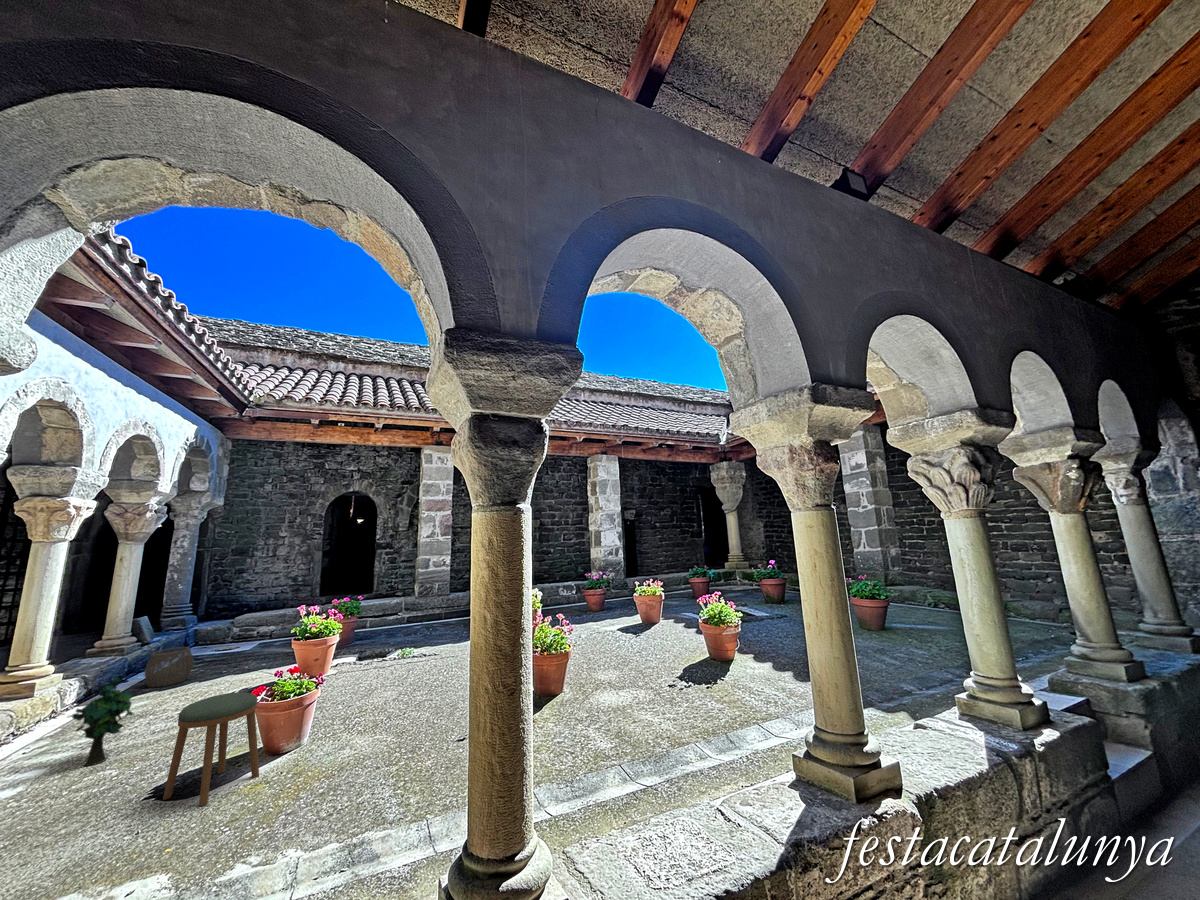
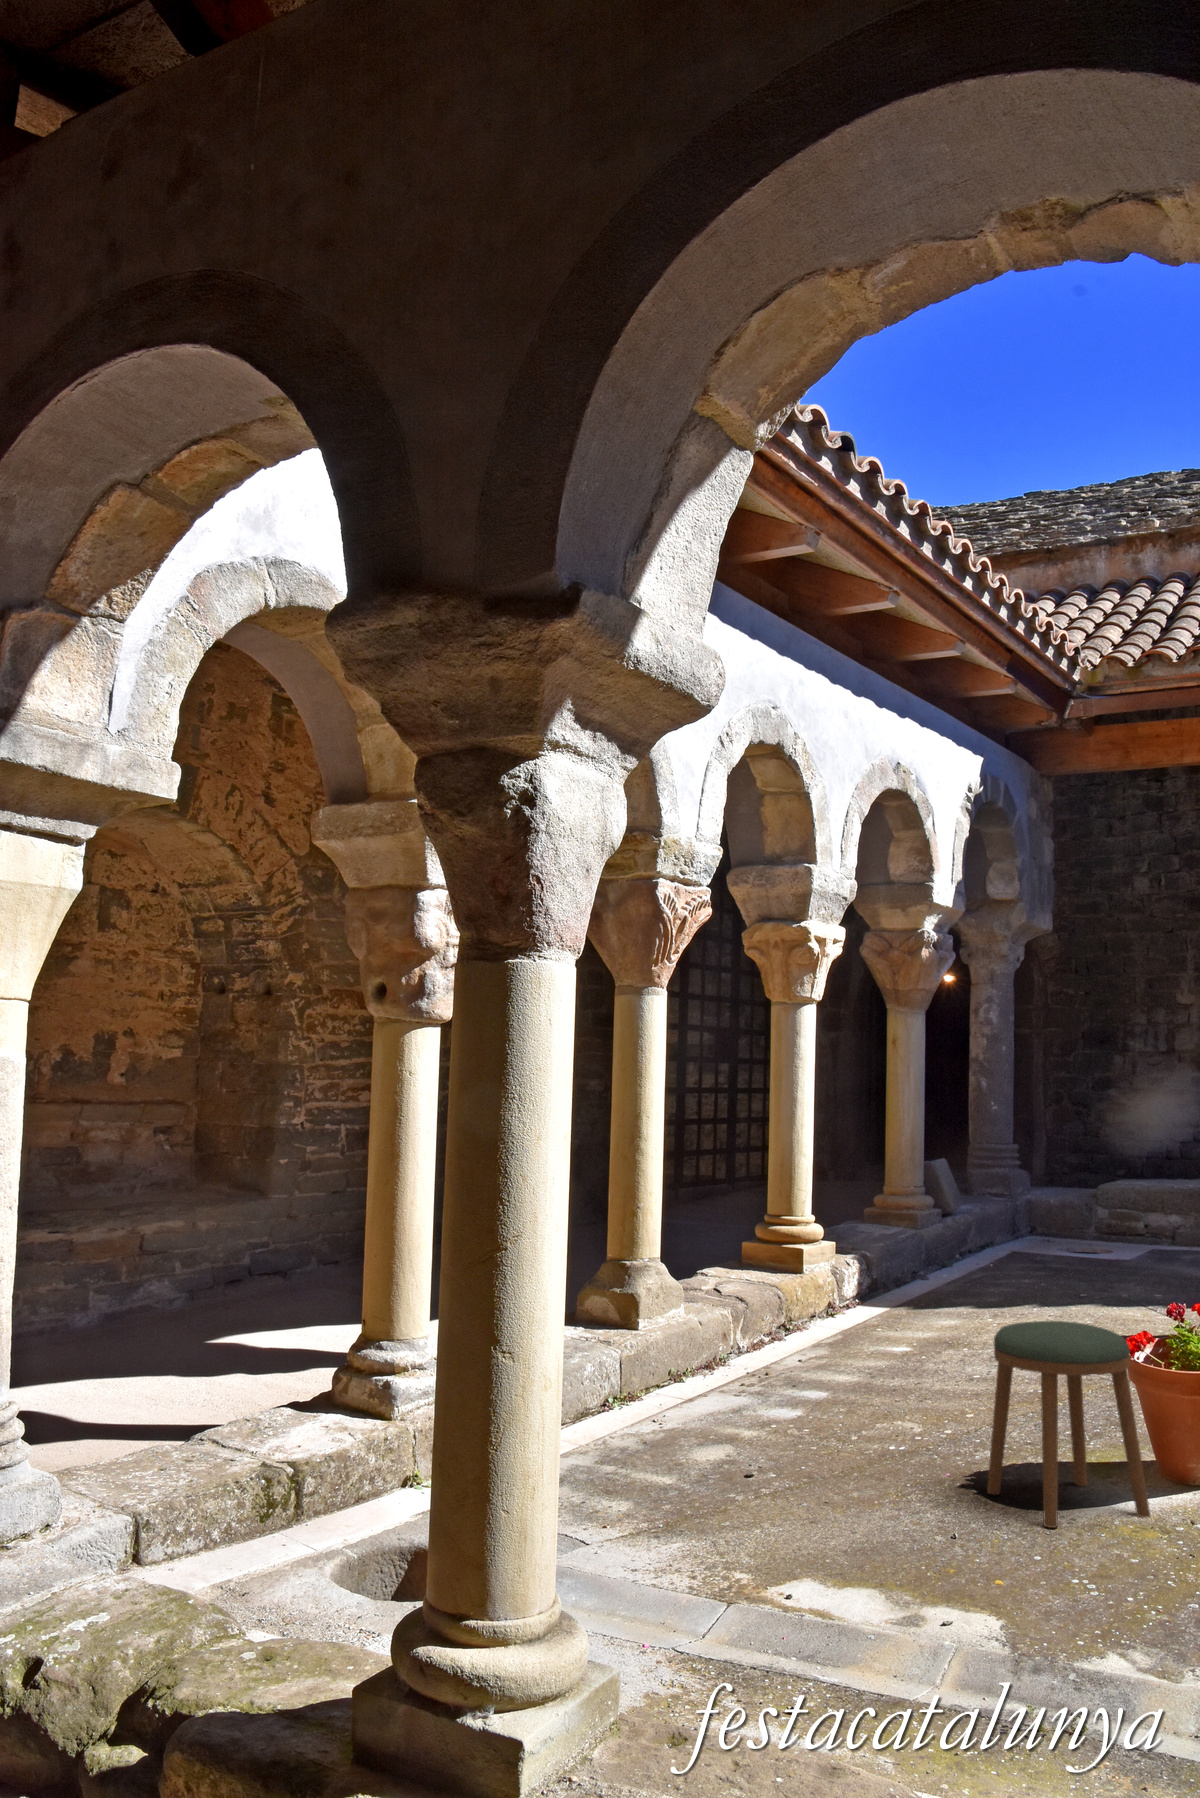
woven basket: present [145,647,193,687] -> none [950,1231,1029,1306]
decorative plant: present [68,675,133,766] -> none [843,1250,934,1403]

